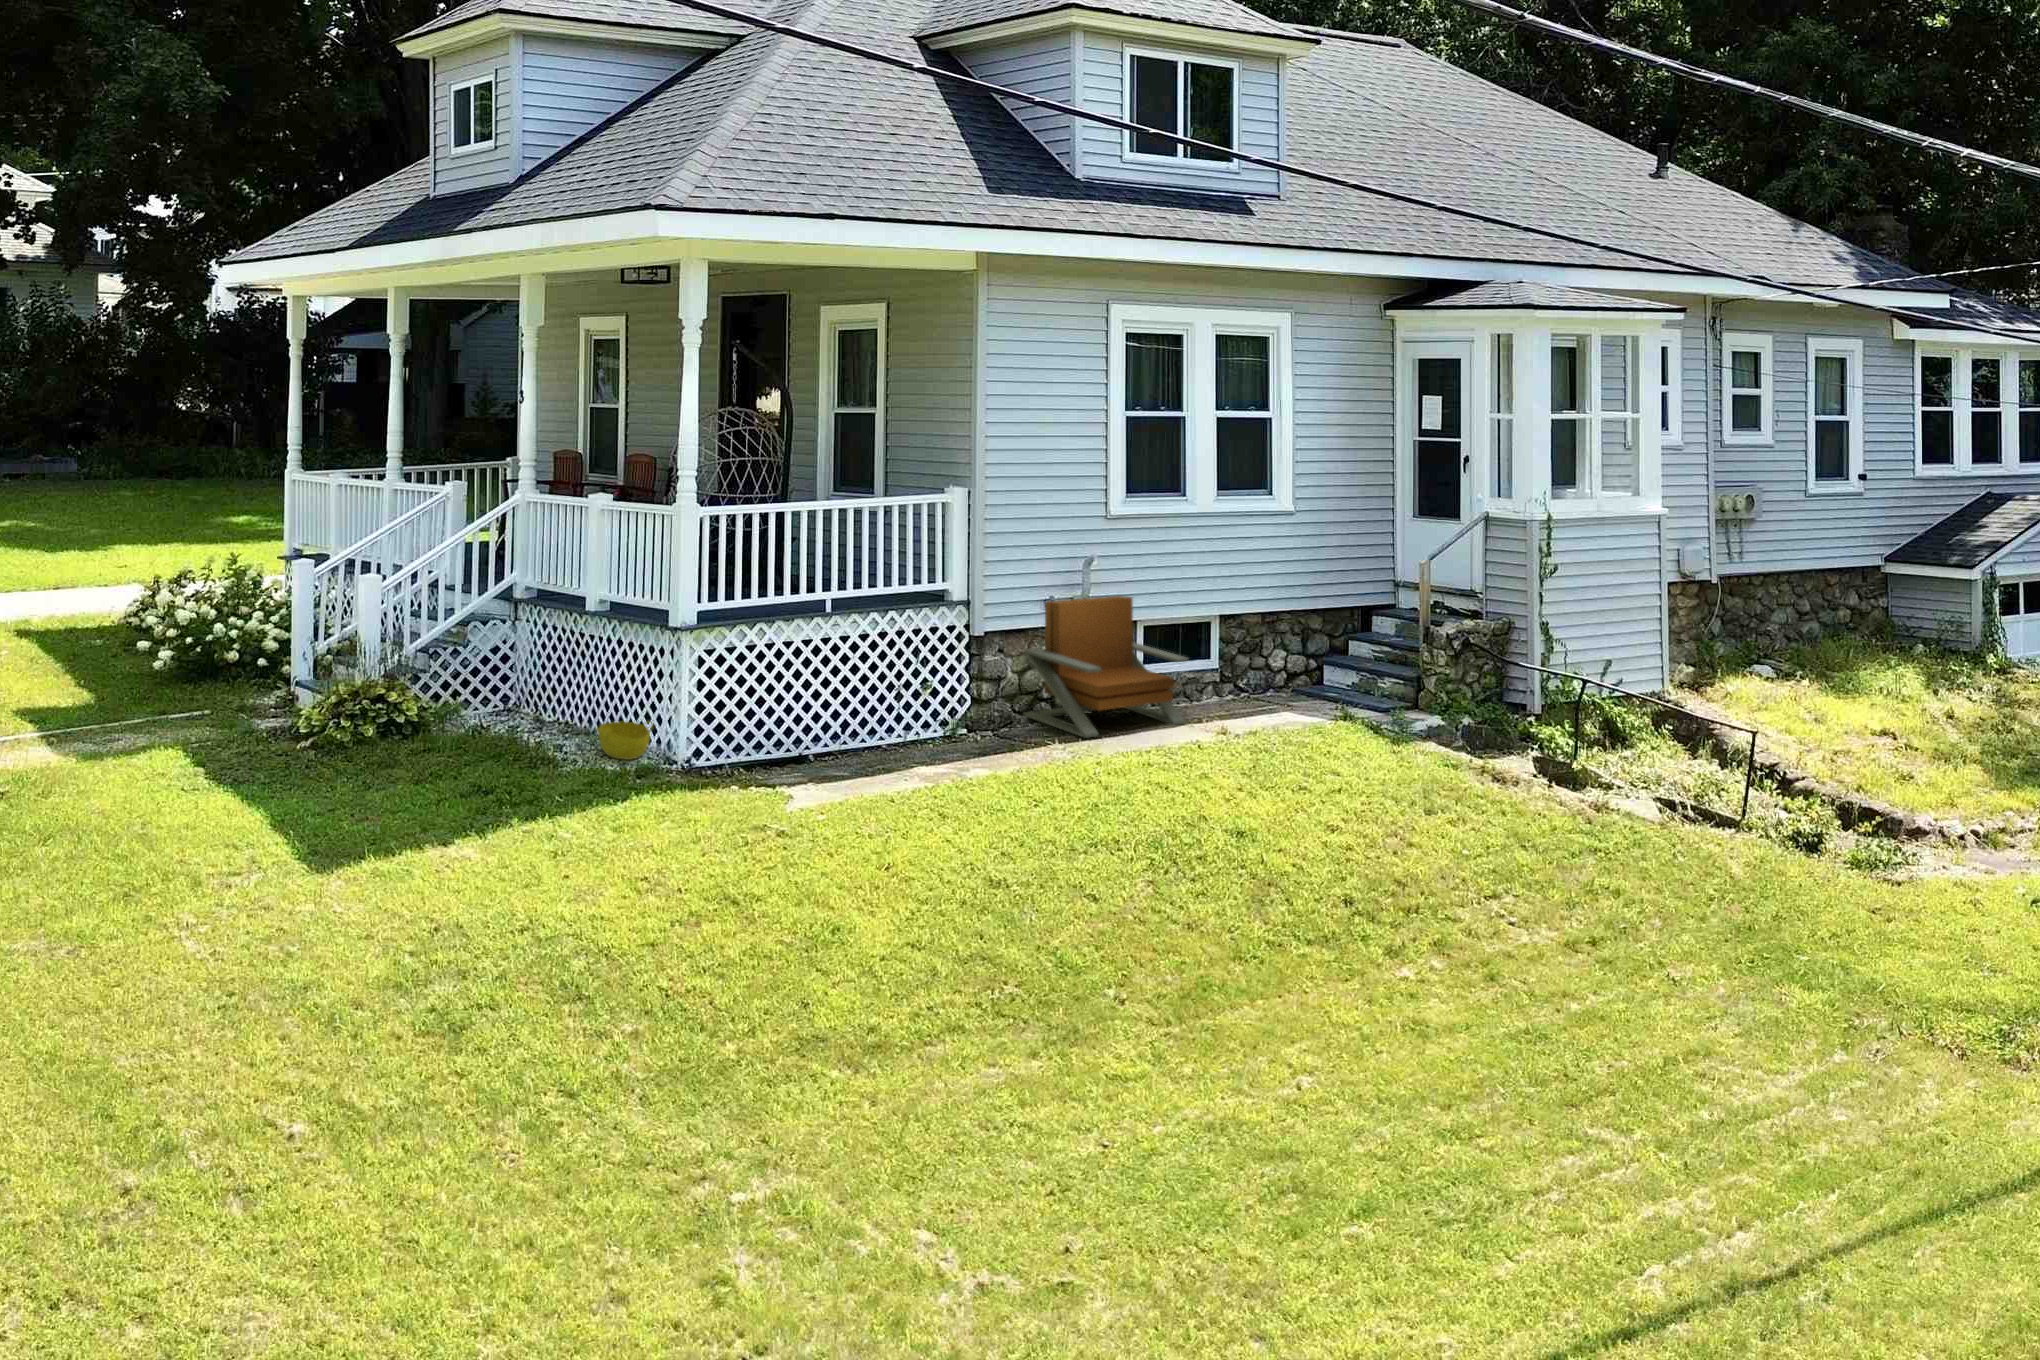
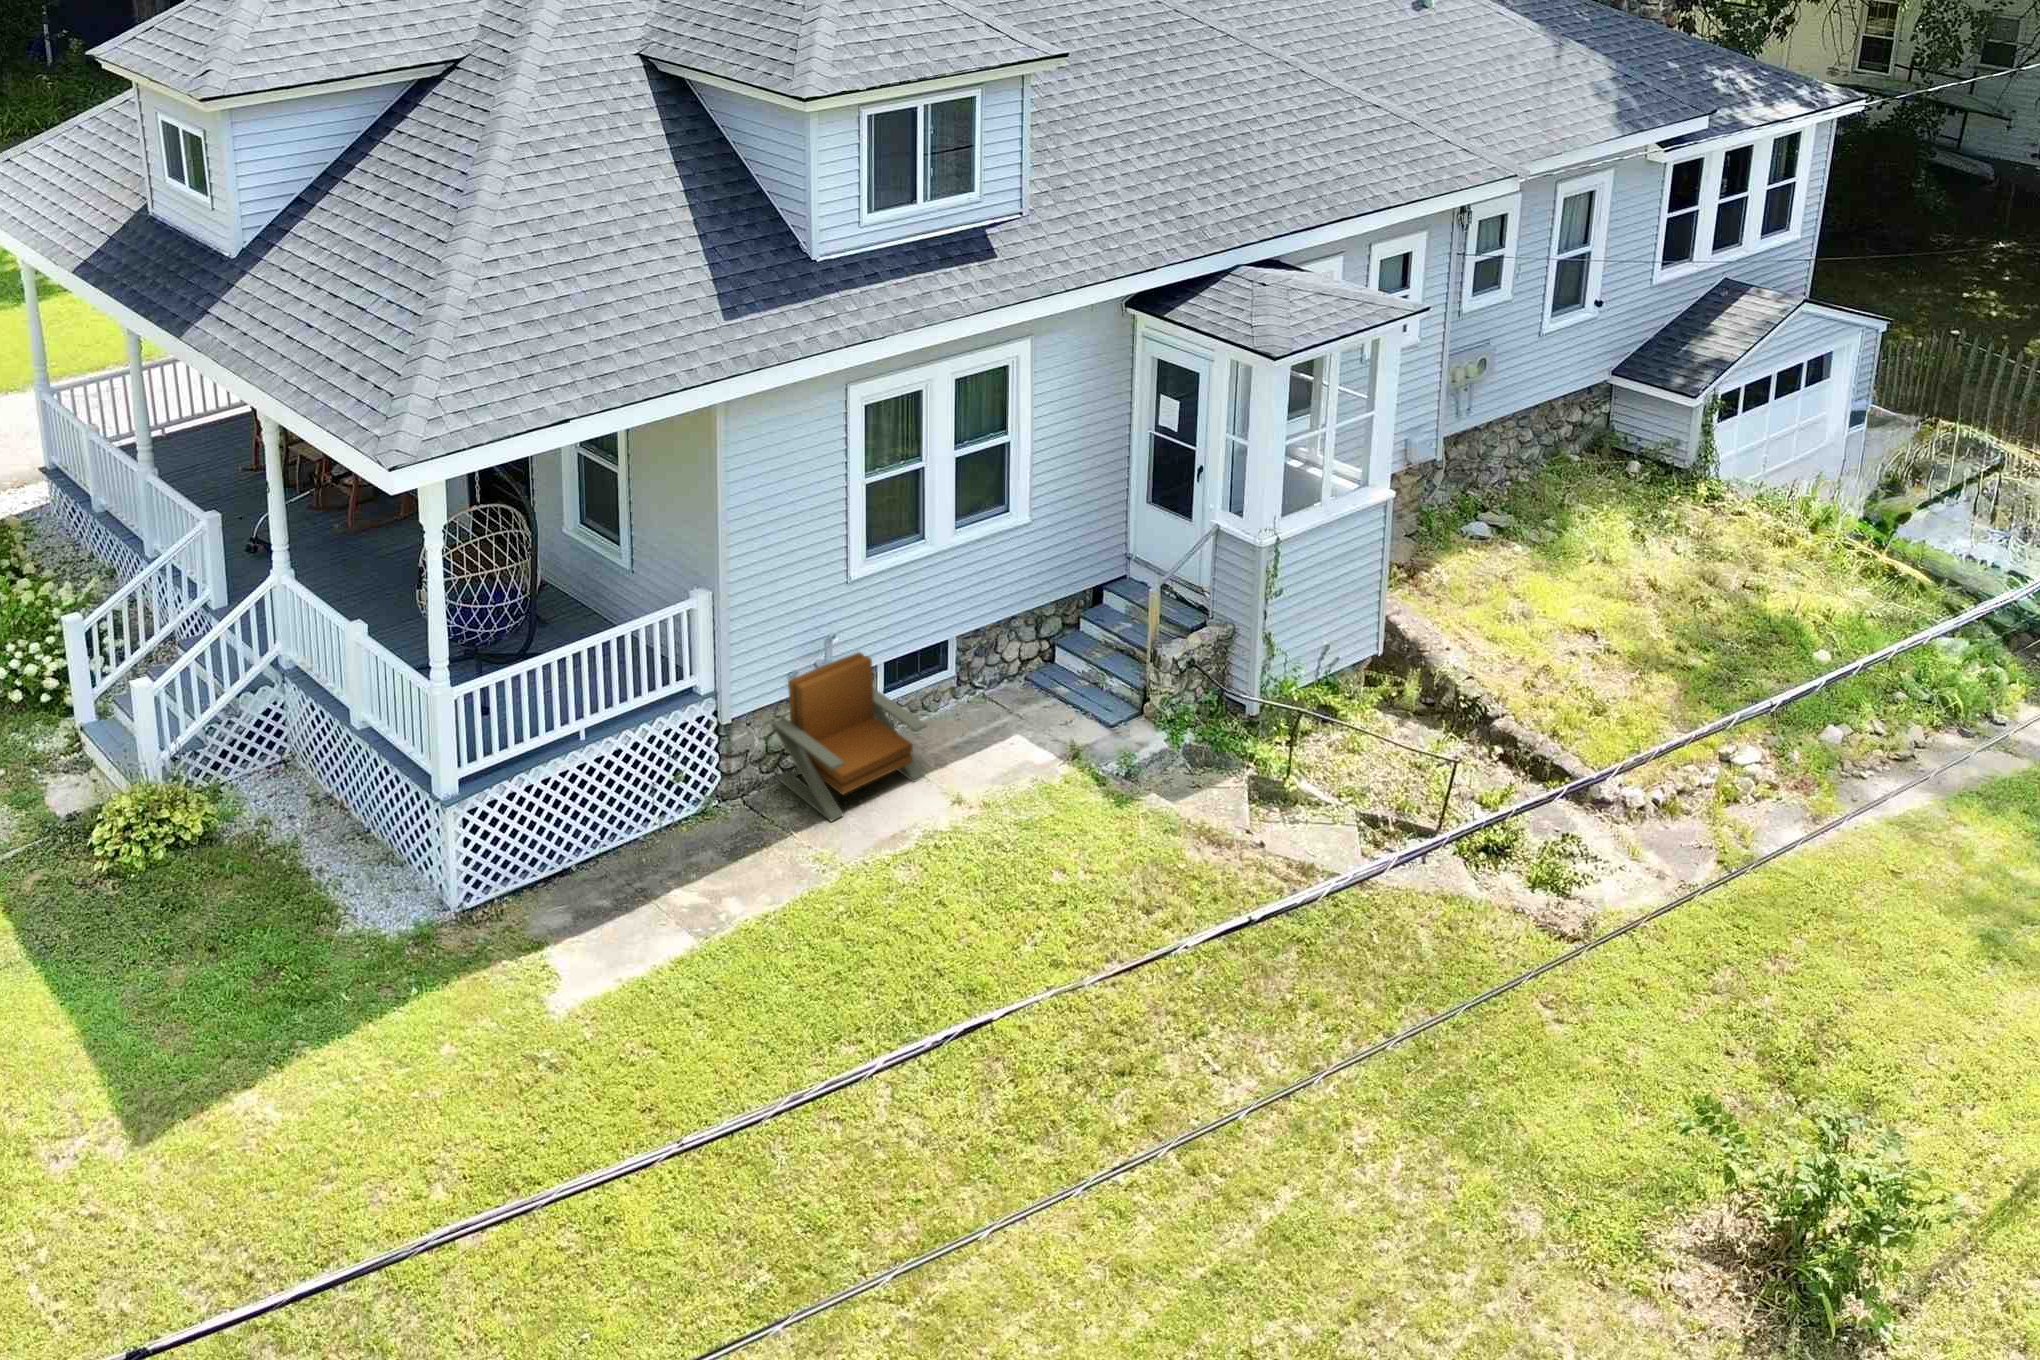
basket: present [596,721,652,760] -> none [375,860,429,910]

